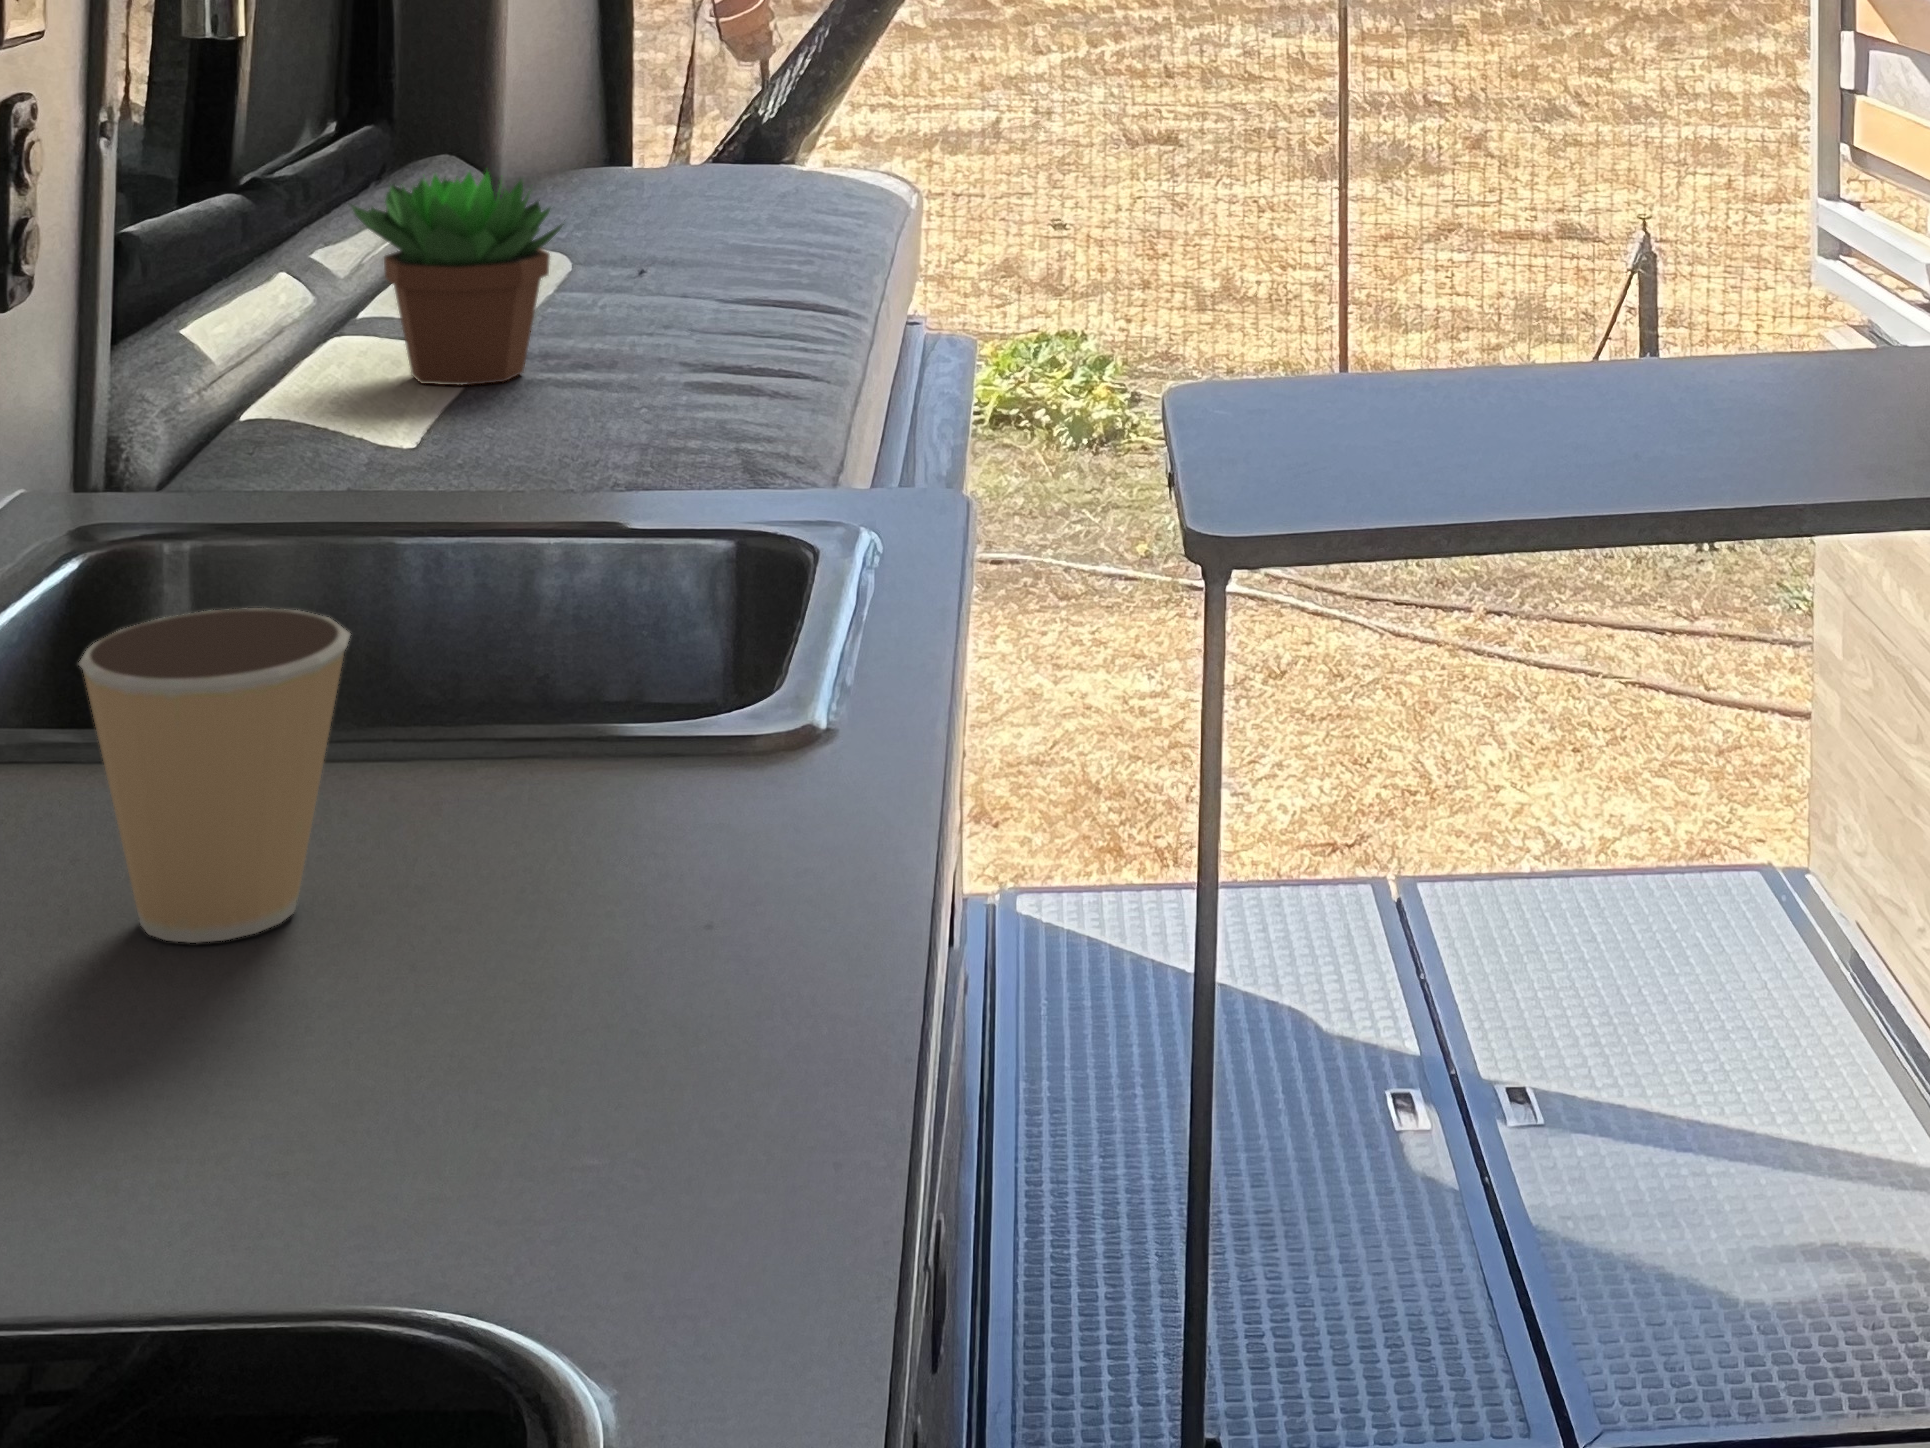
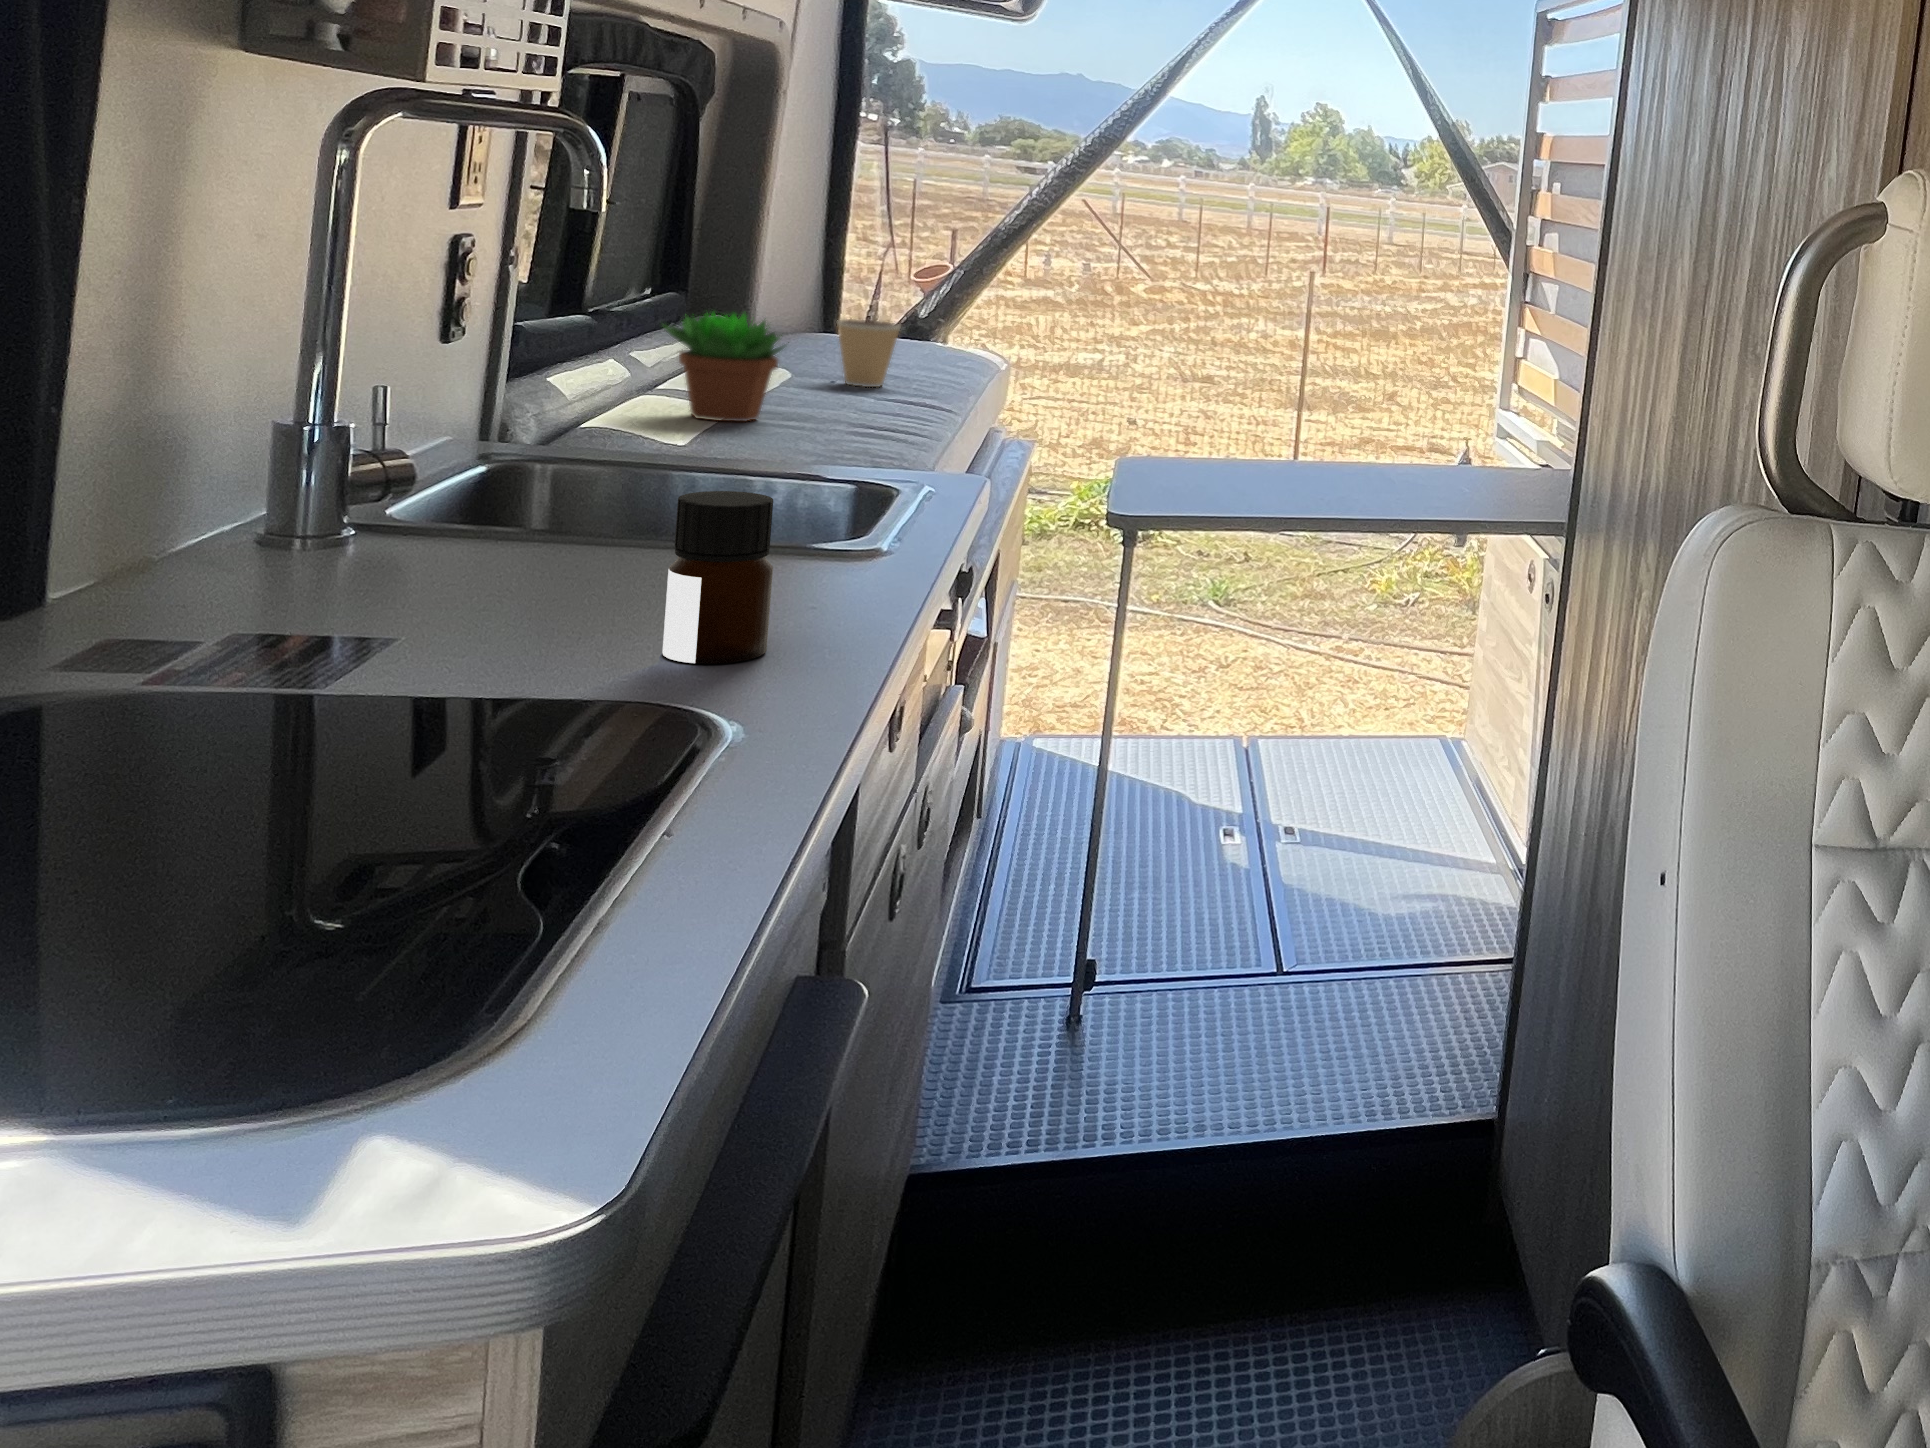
coffee cup: present [79,608,350,943] -> present [837,319,900,387]
bottle: none [403,674,609,1100] -> present [662,491,773,664]

